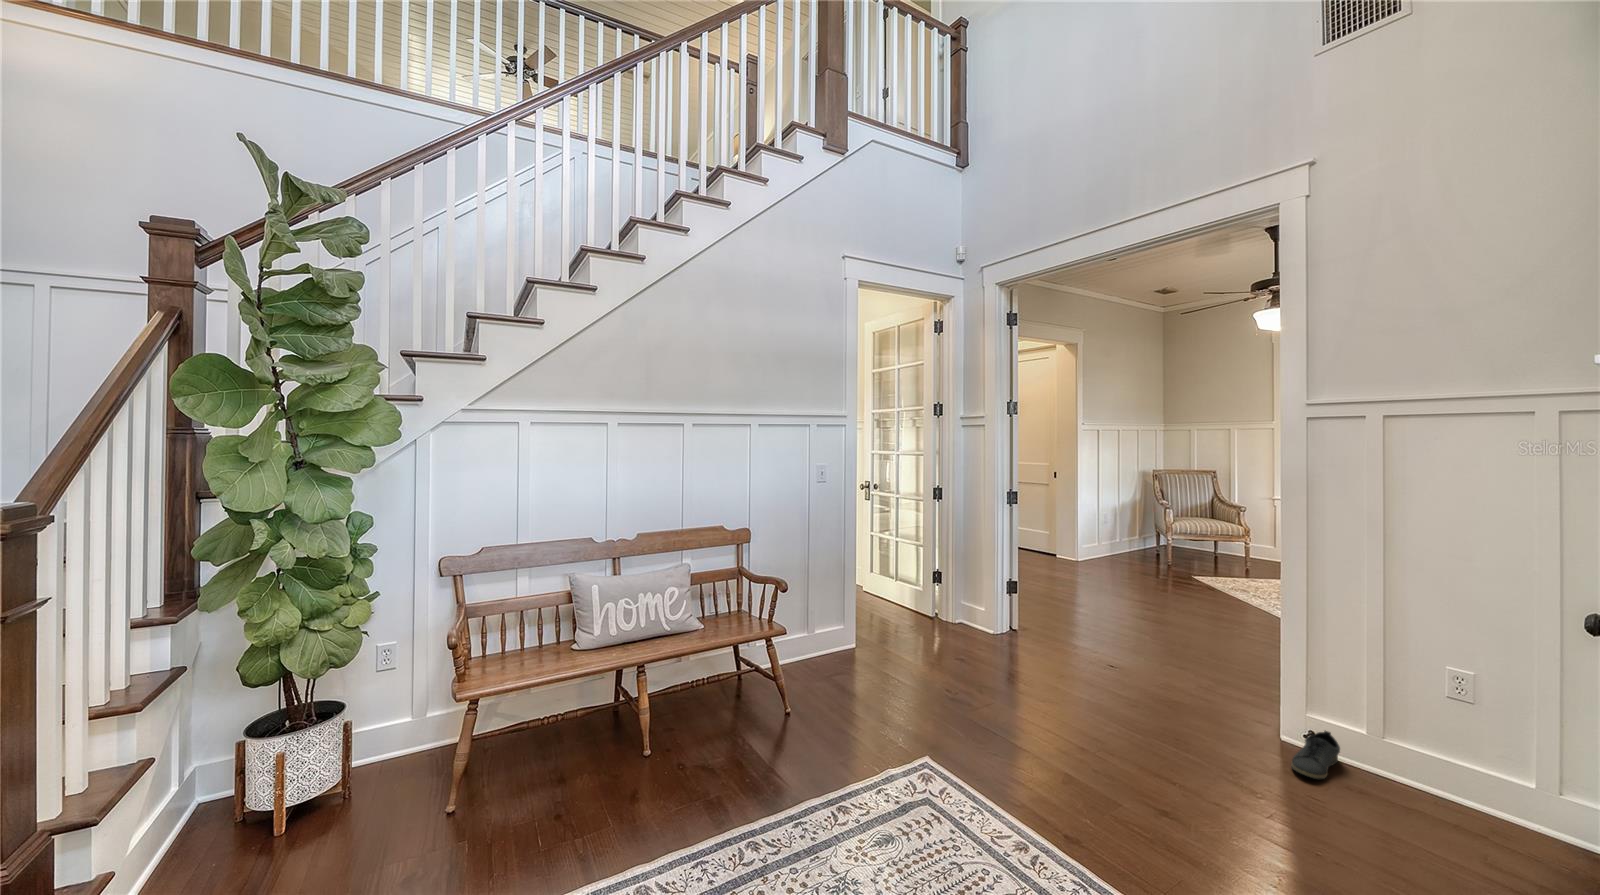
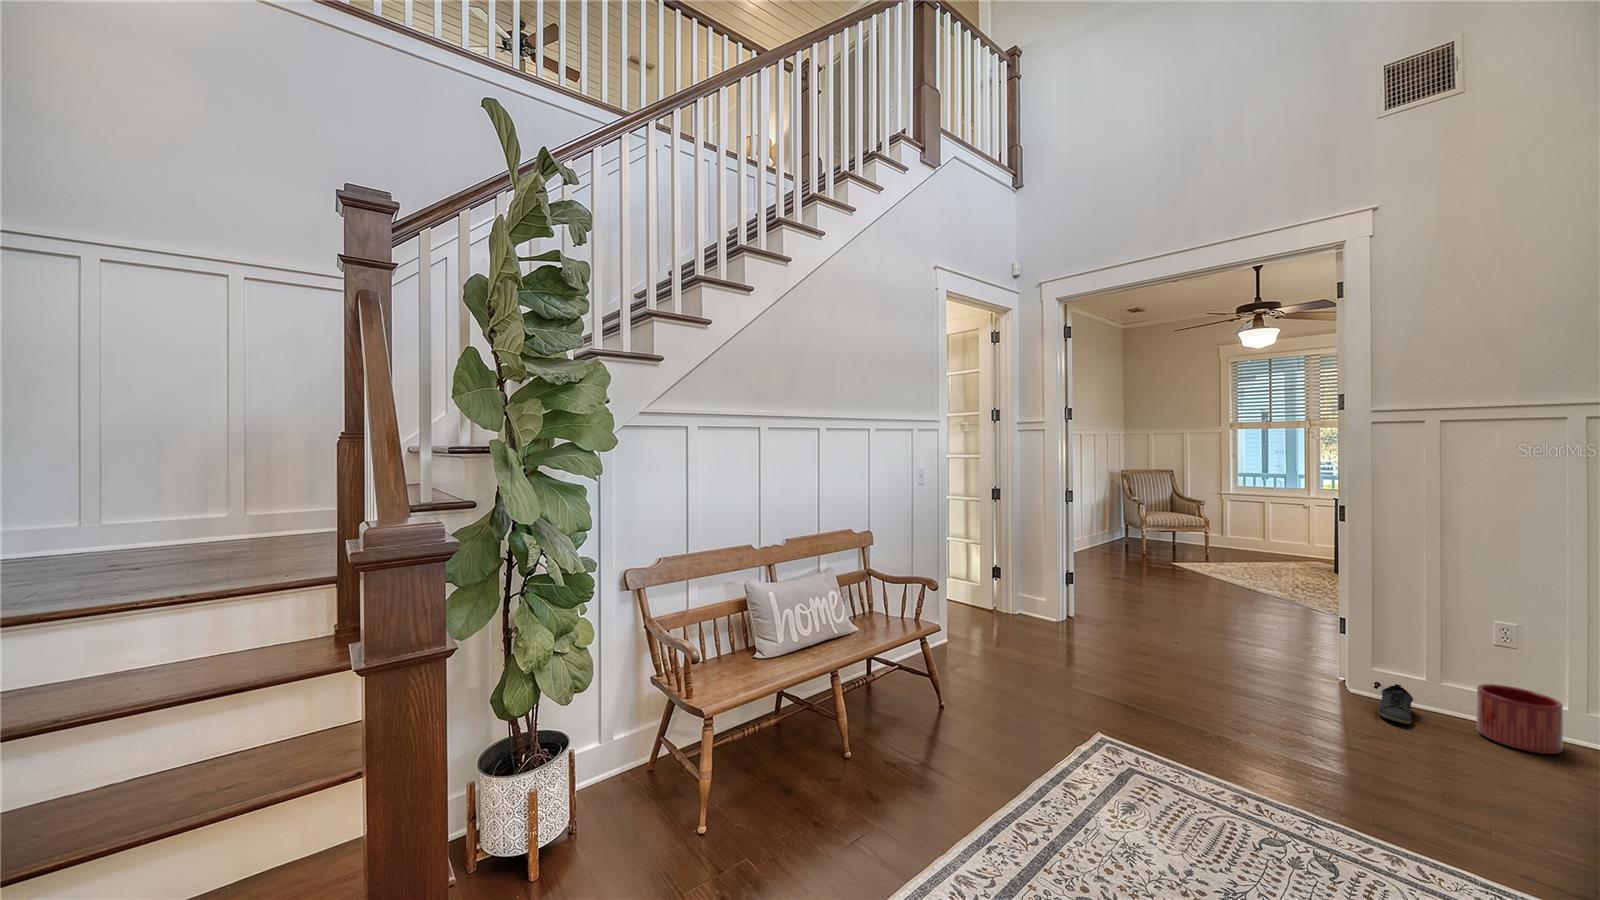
planter: none [1407,739,1509,833] -> present [1477,684,1563,754]

